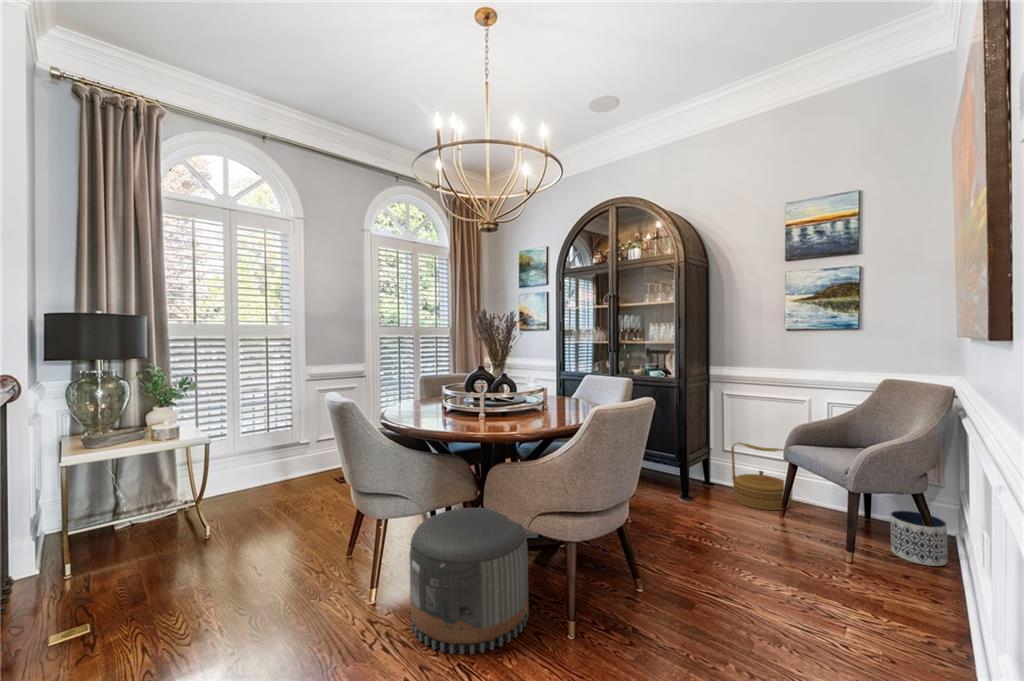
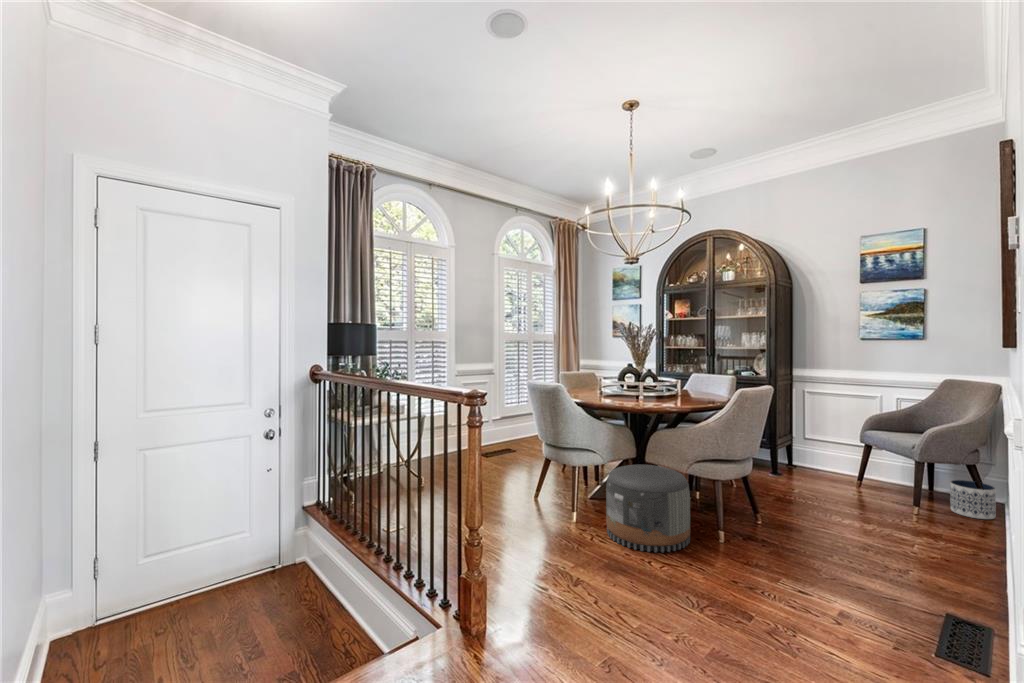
woven basket: present [731,442,793,510] -> none [813,431,868,484]

